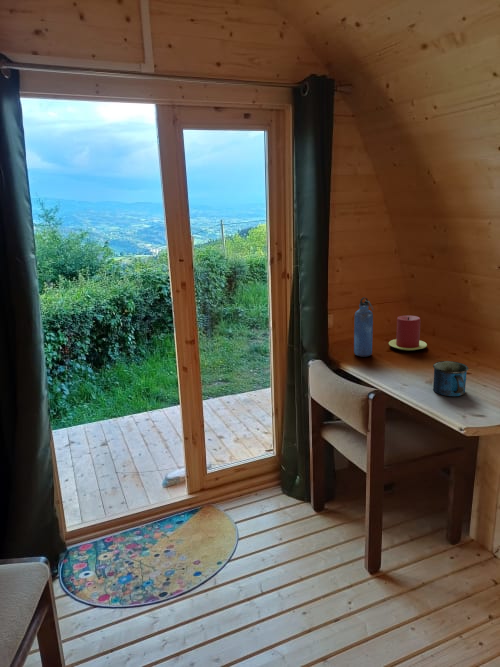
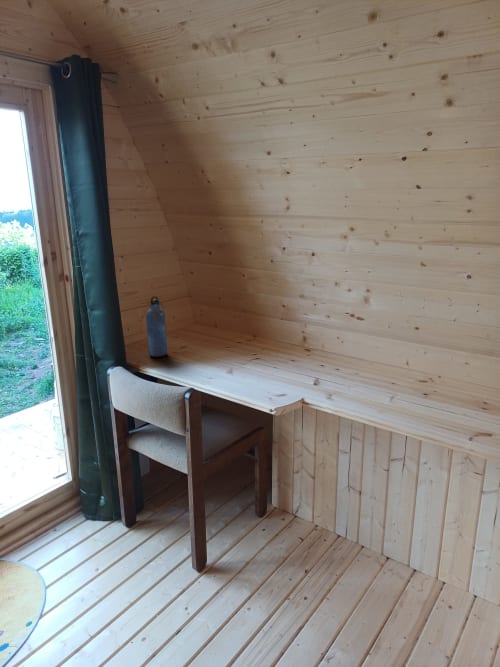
candle: present [389,315,427,351] -> none [180,311,215,345]
mug: present [433,361,468,396] -> none [234,350,265,383]

